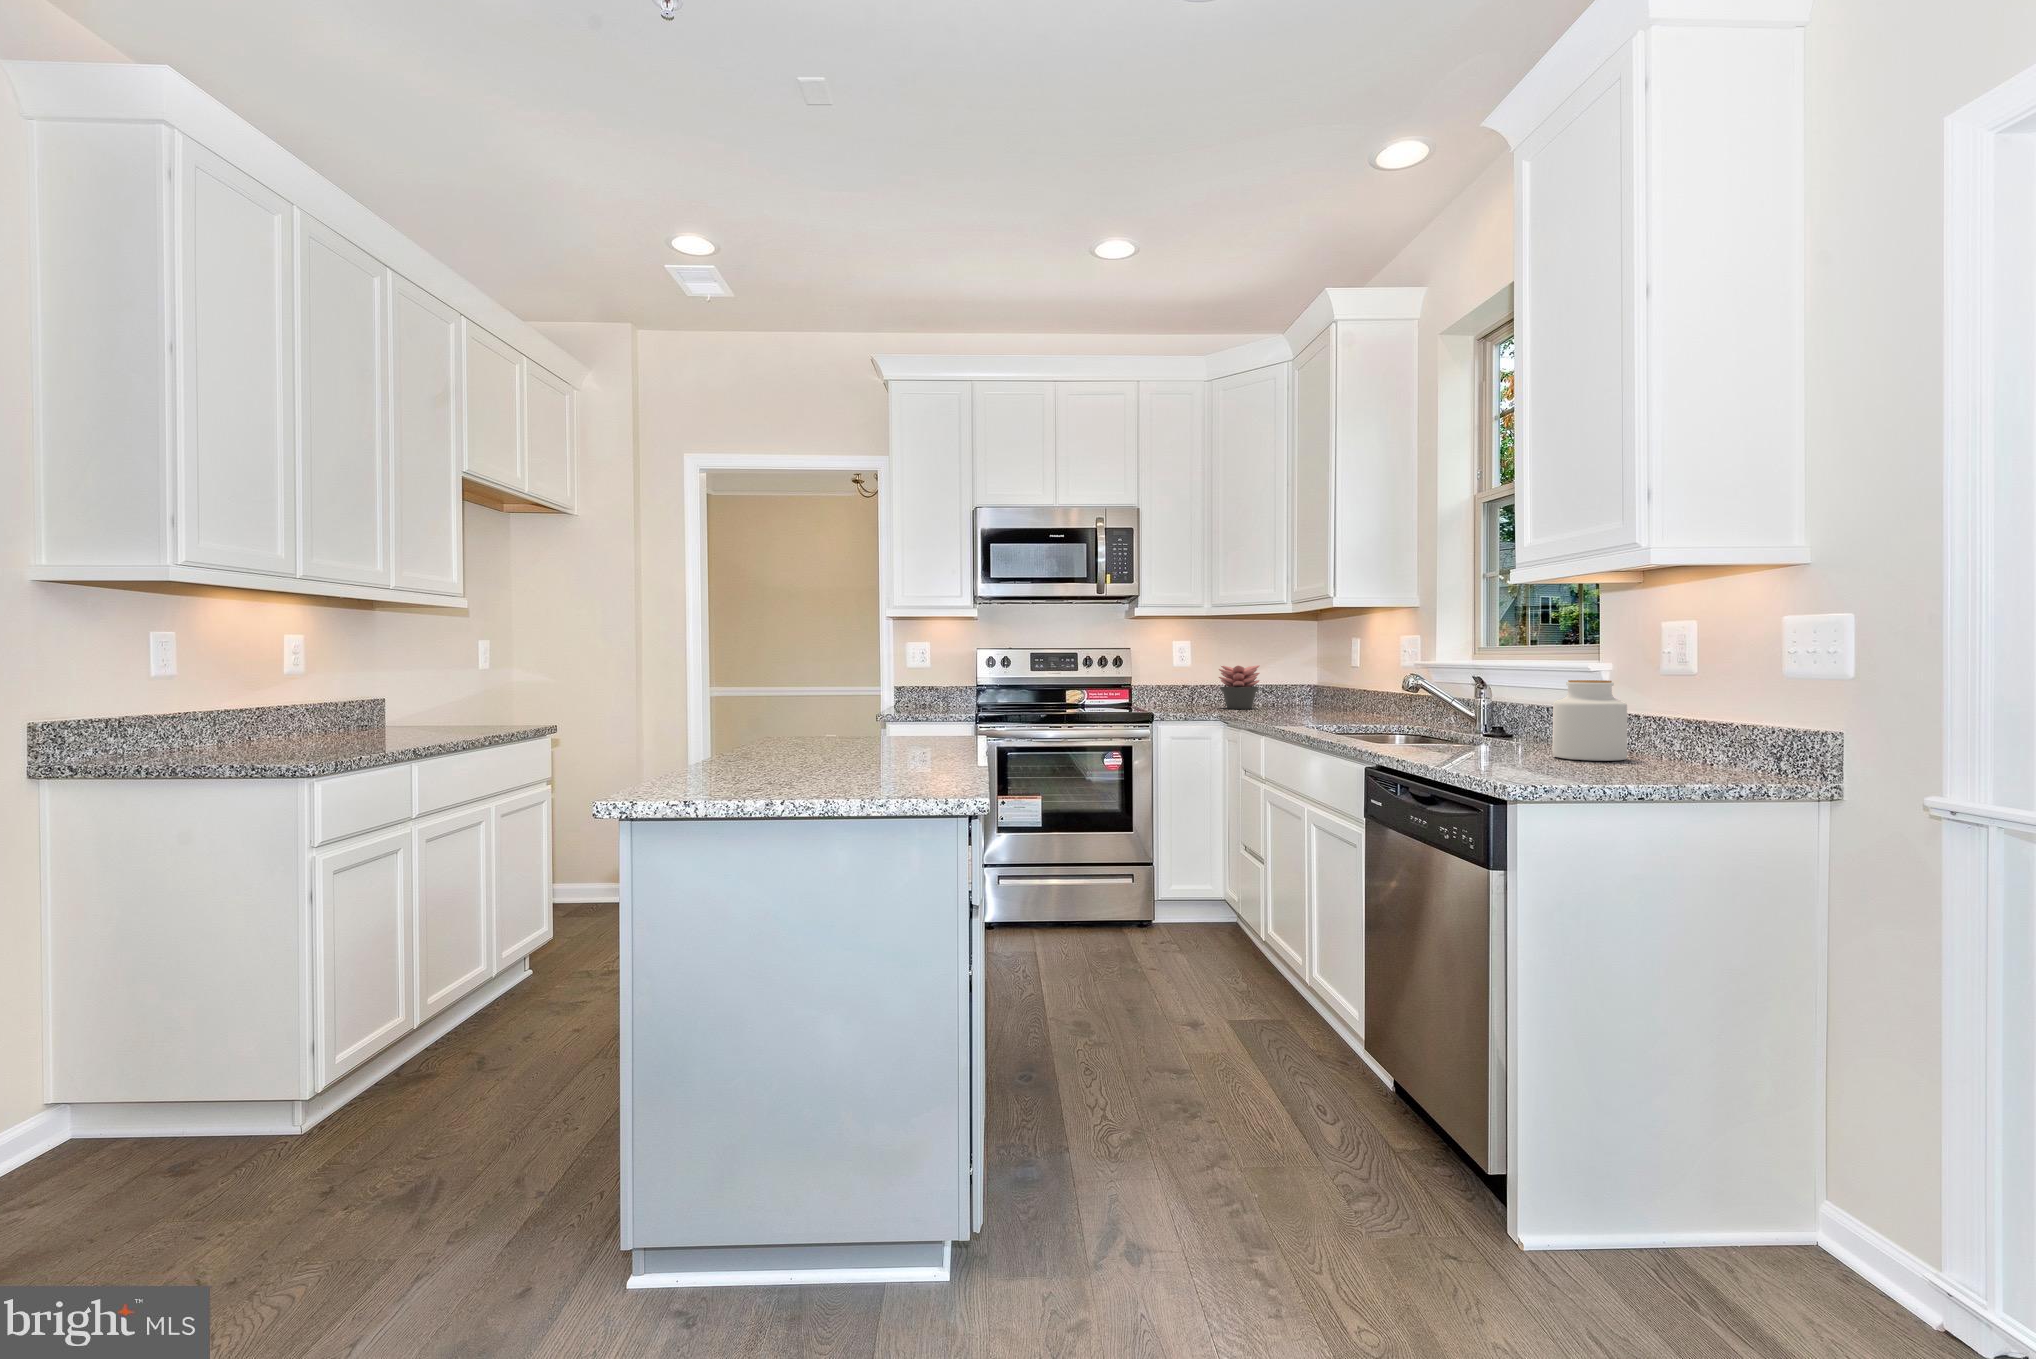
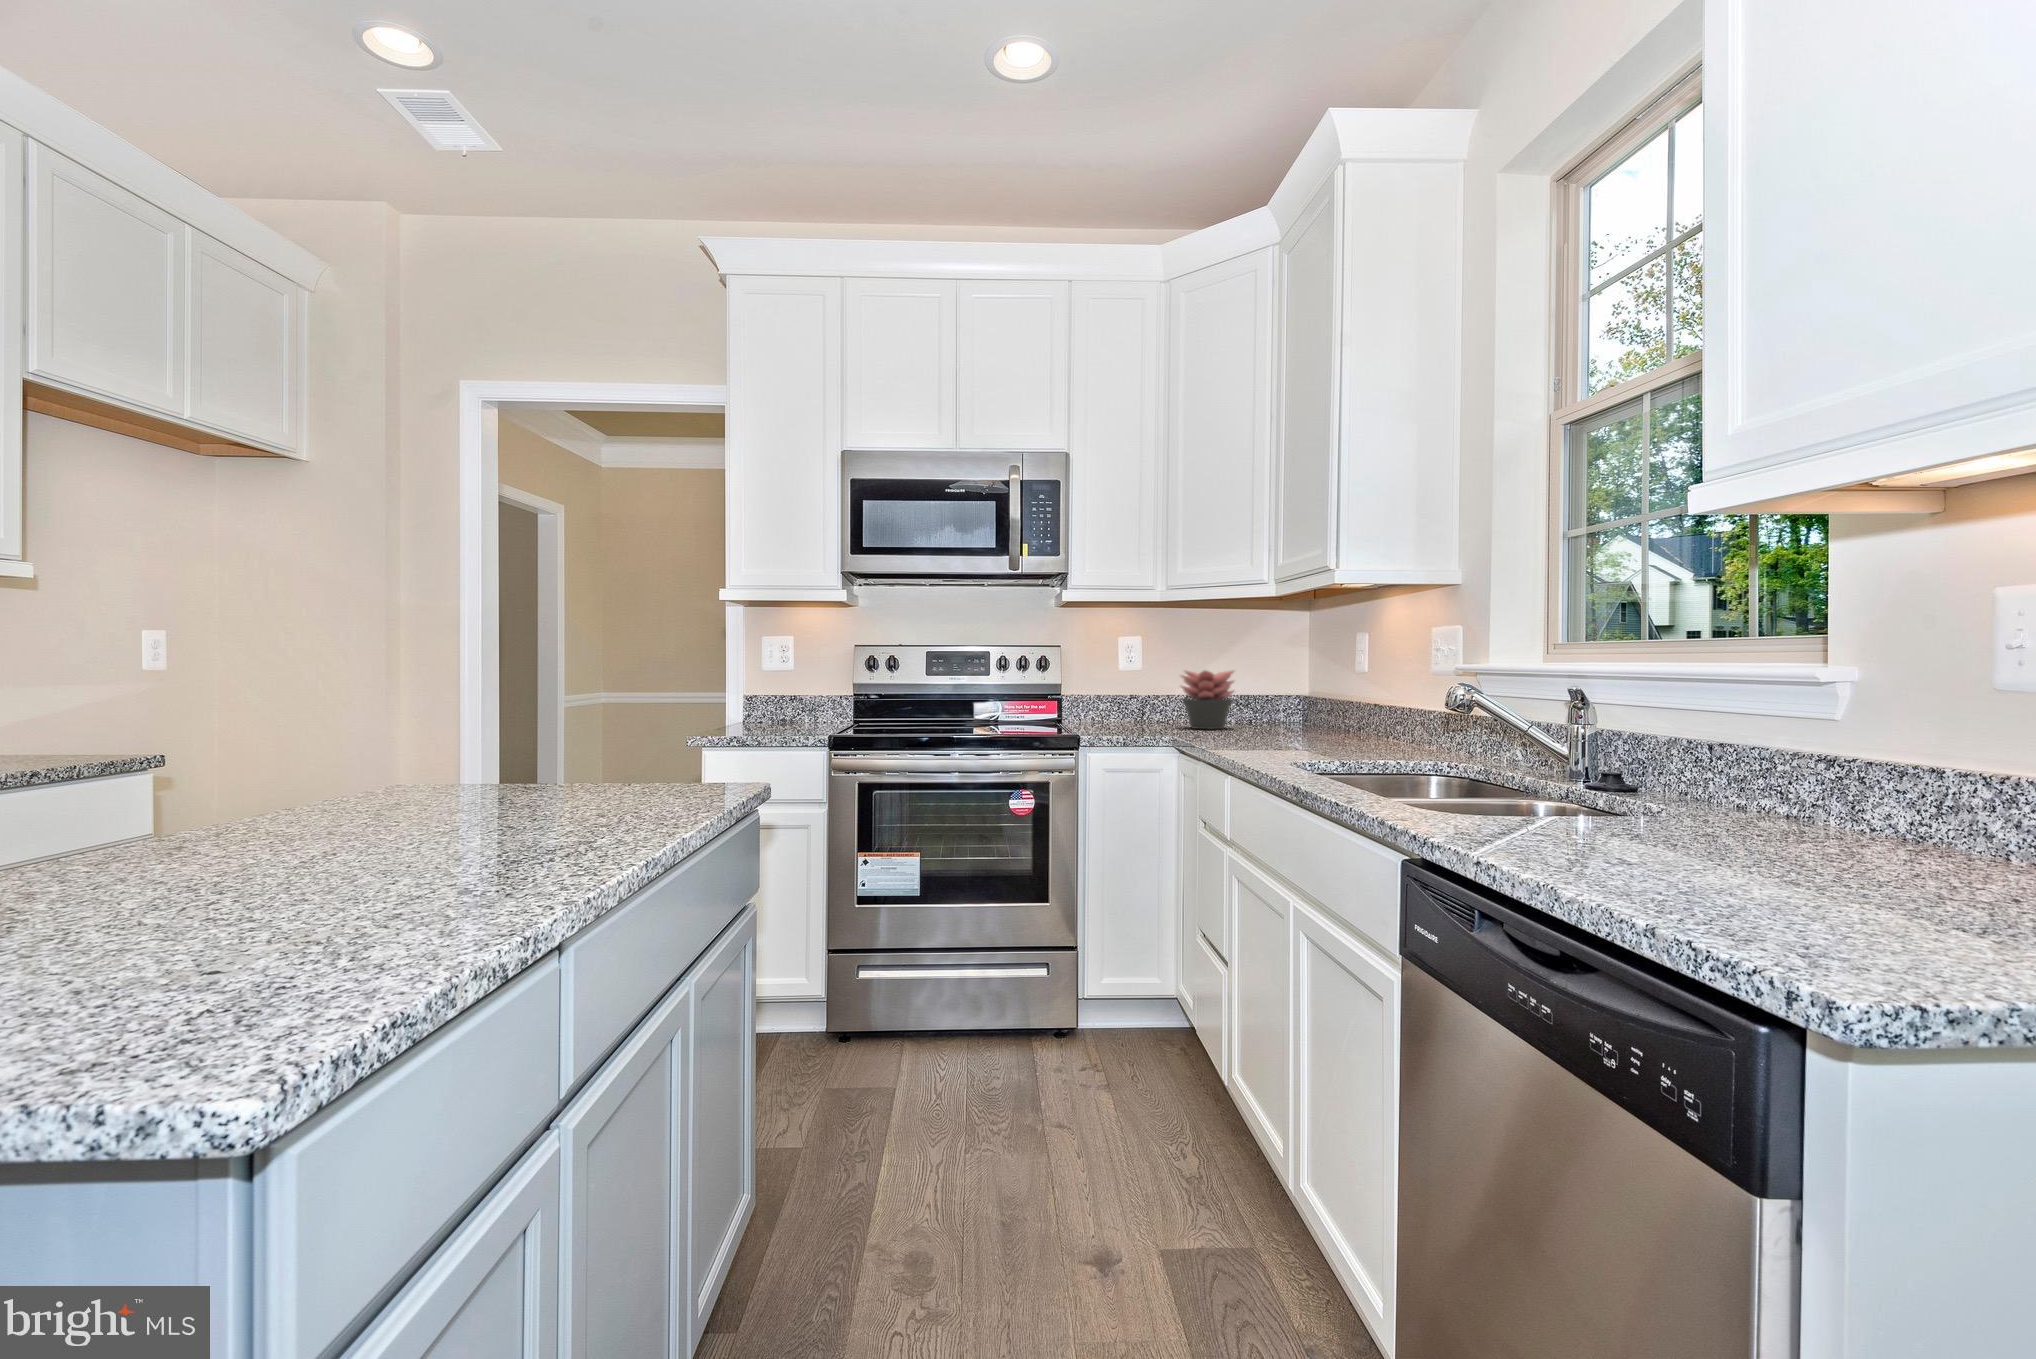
jar: present [1552,680,1627,761] -> none [1770,700,1940,868]

